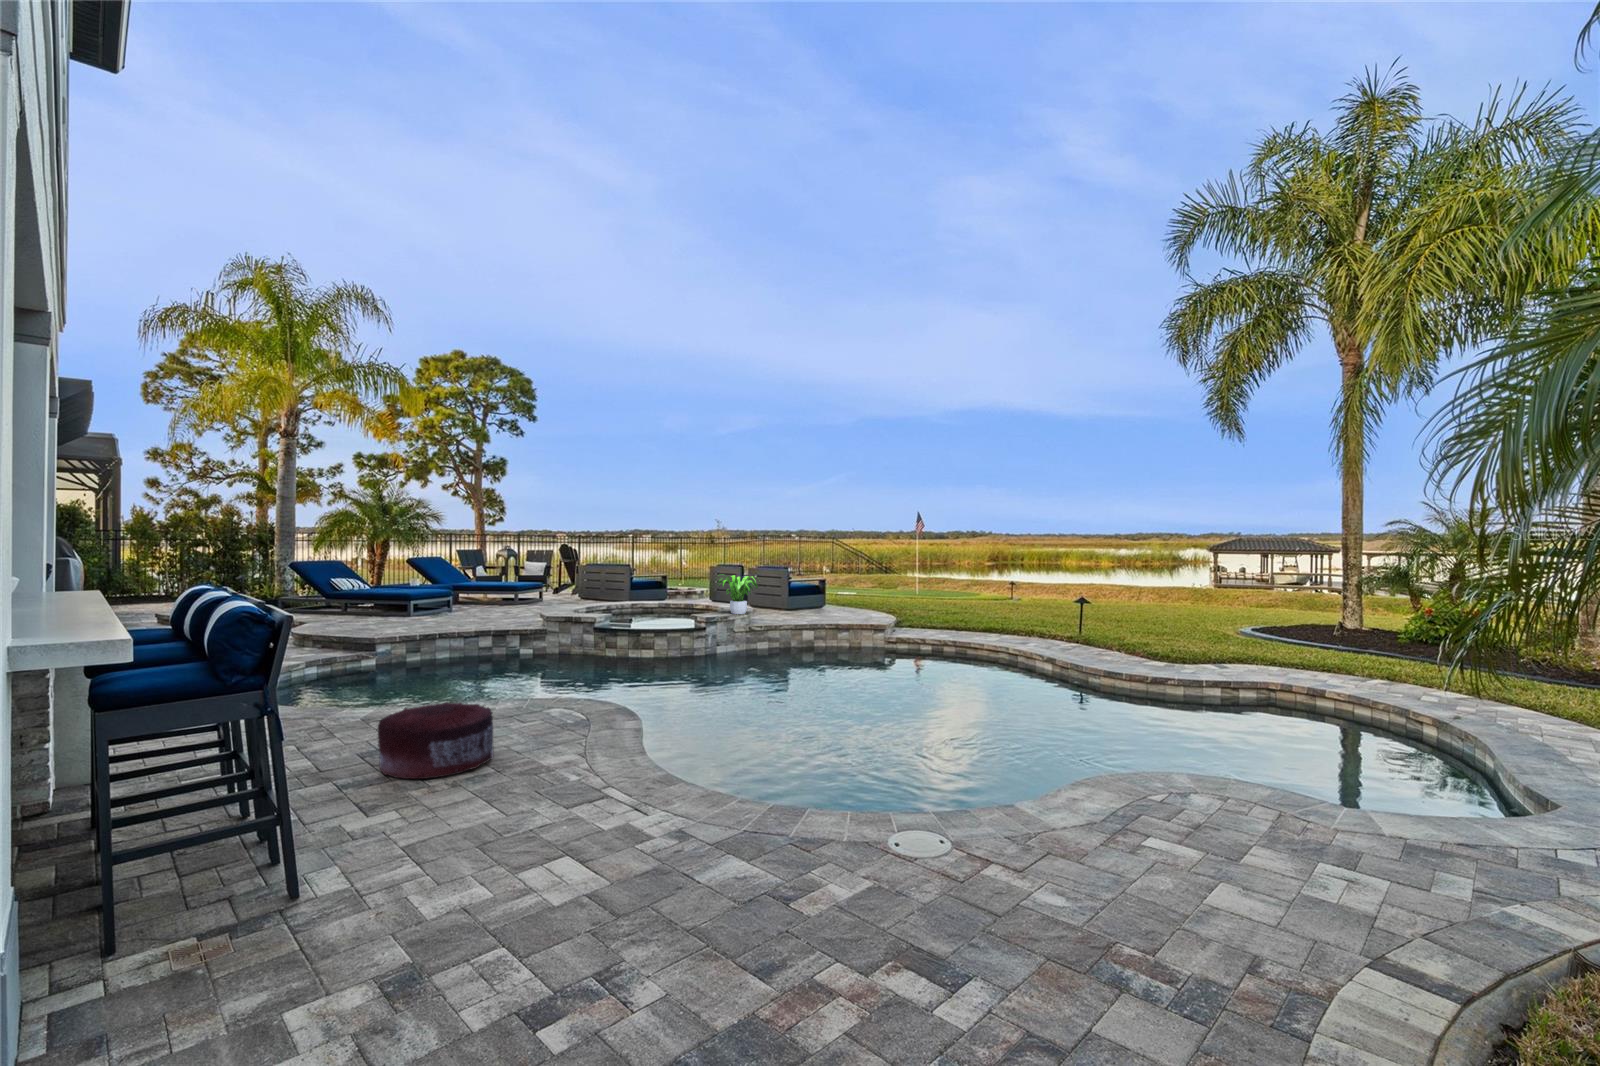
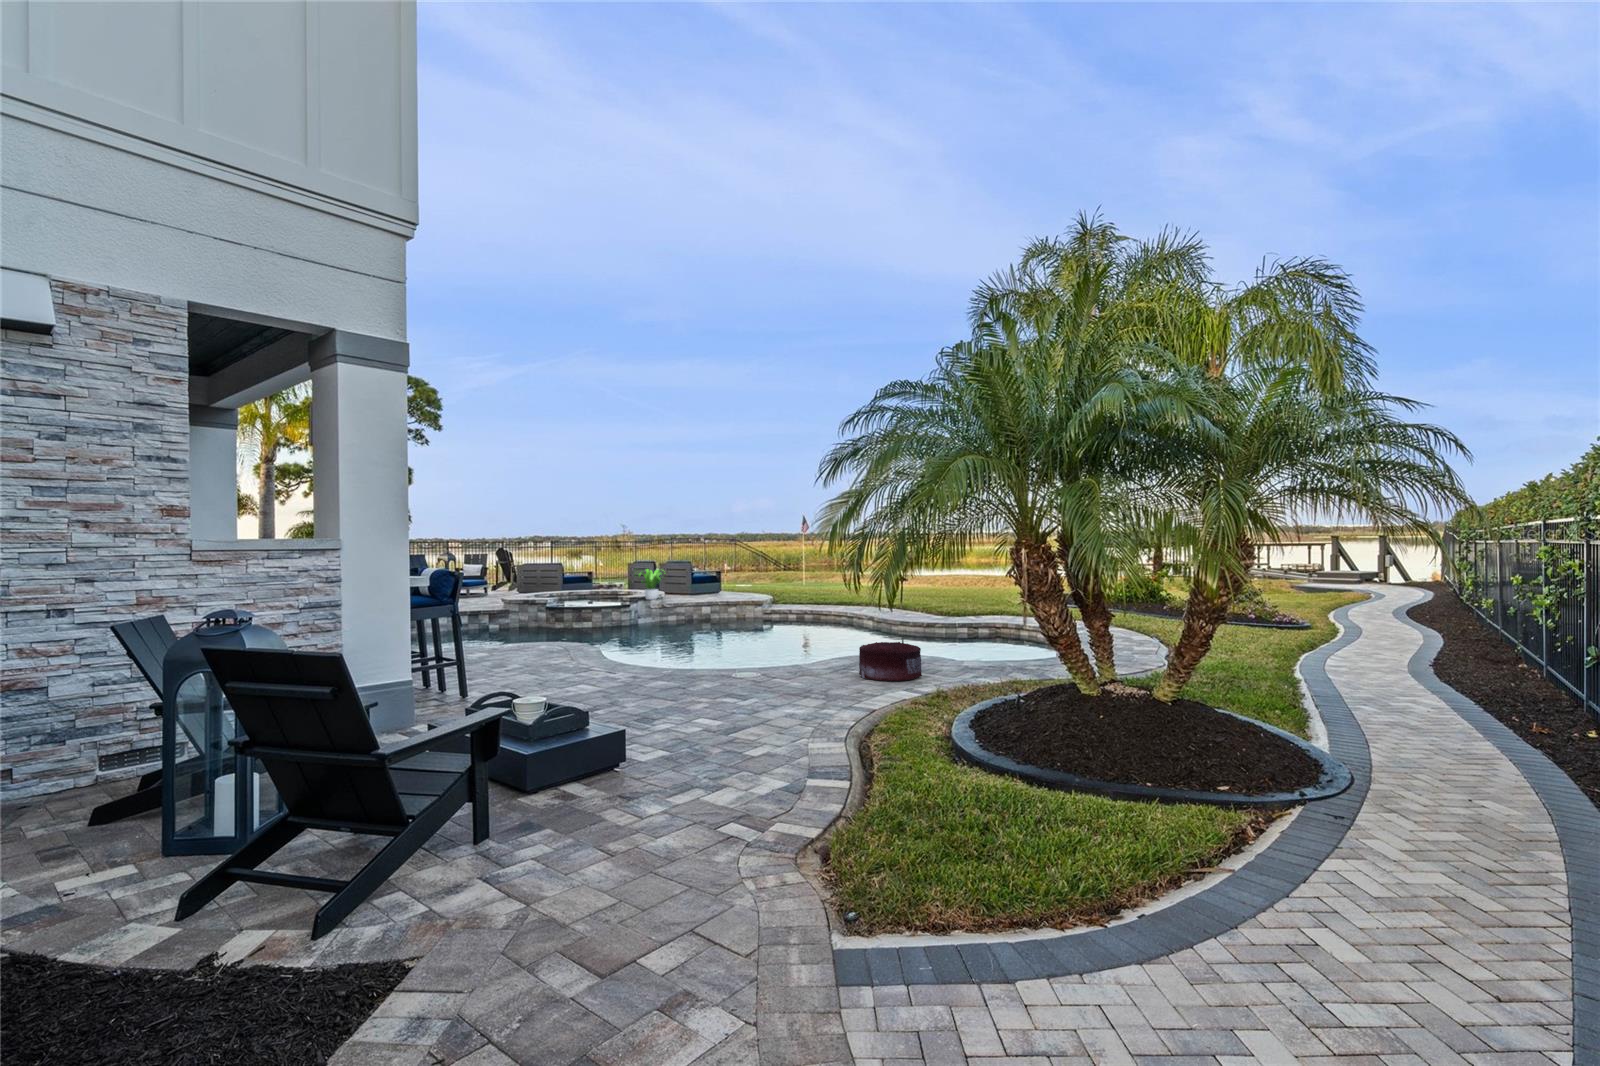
pouf: present [378,702,494,779] -> present [859,642,922,681]

